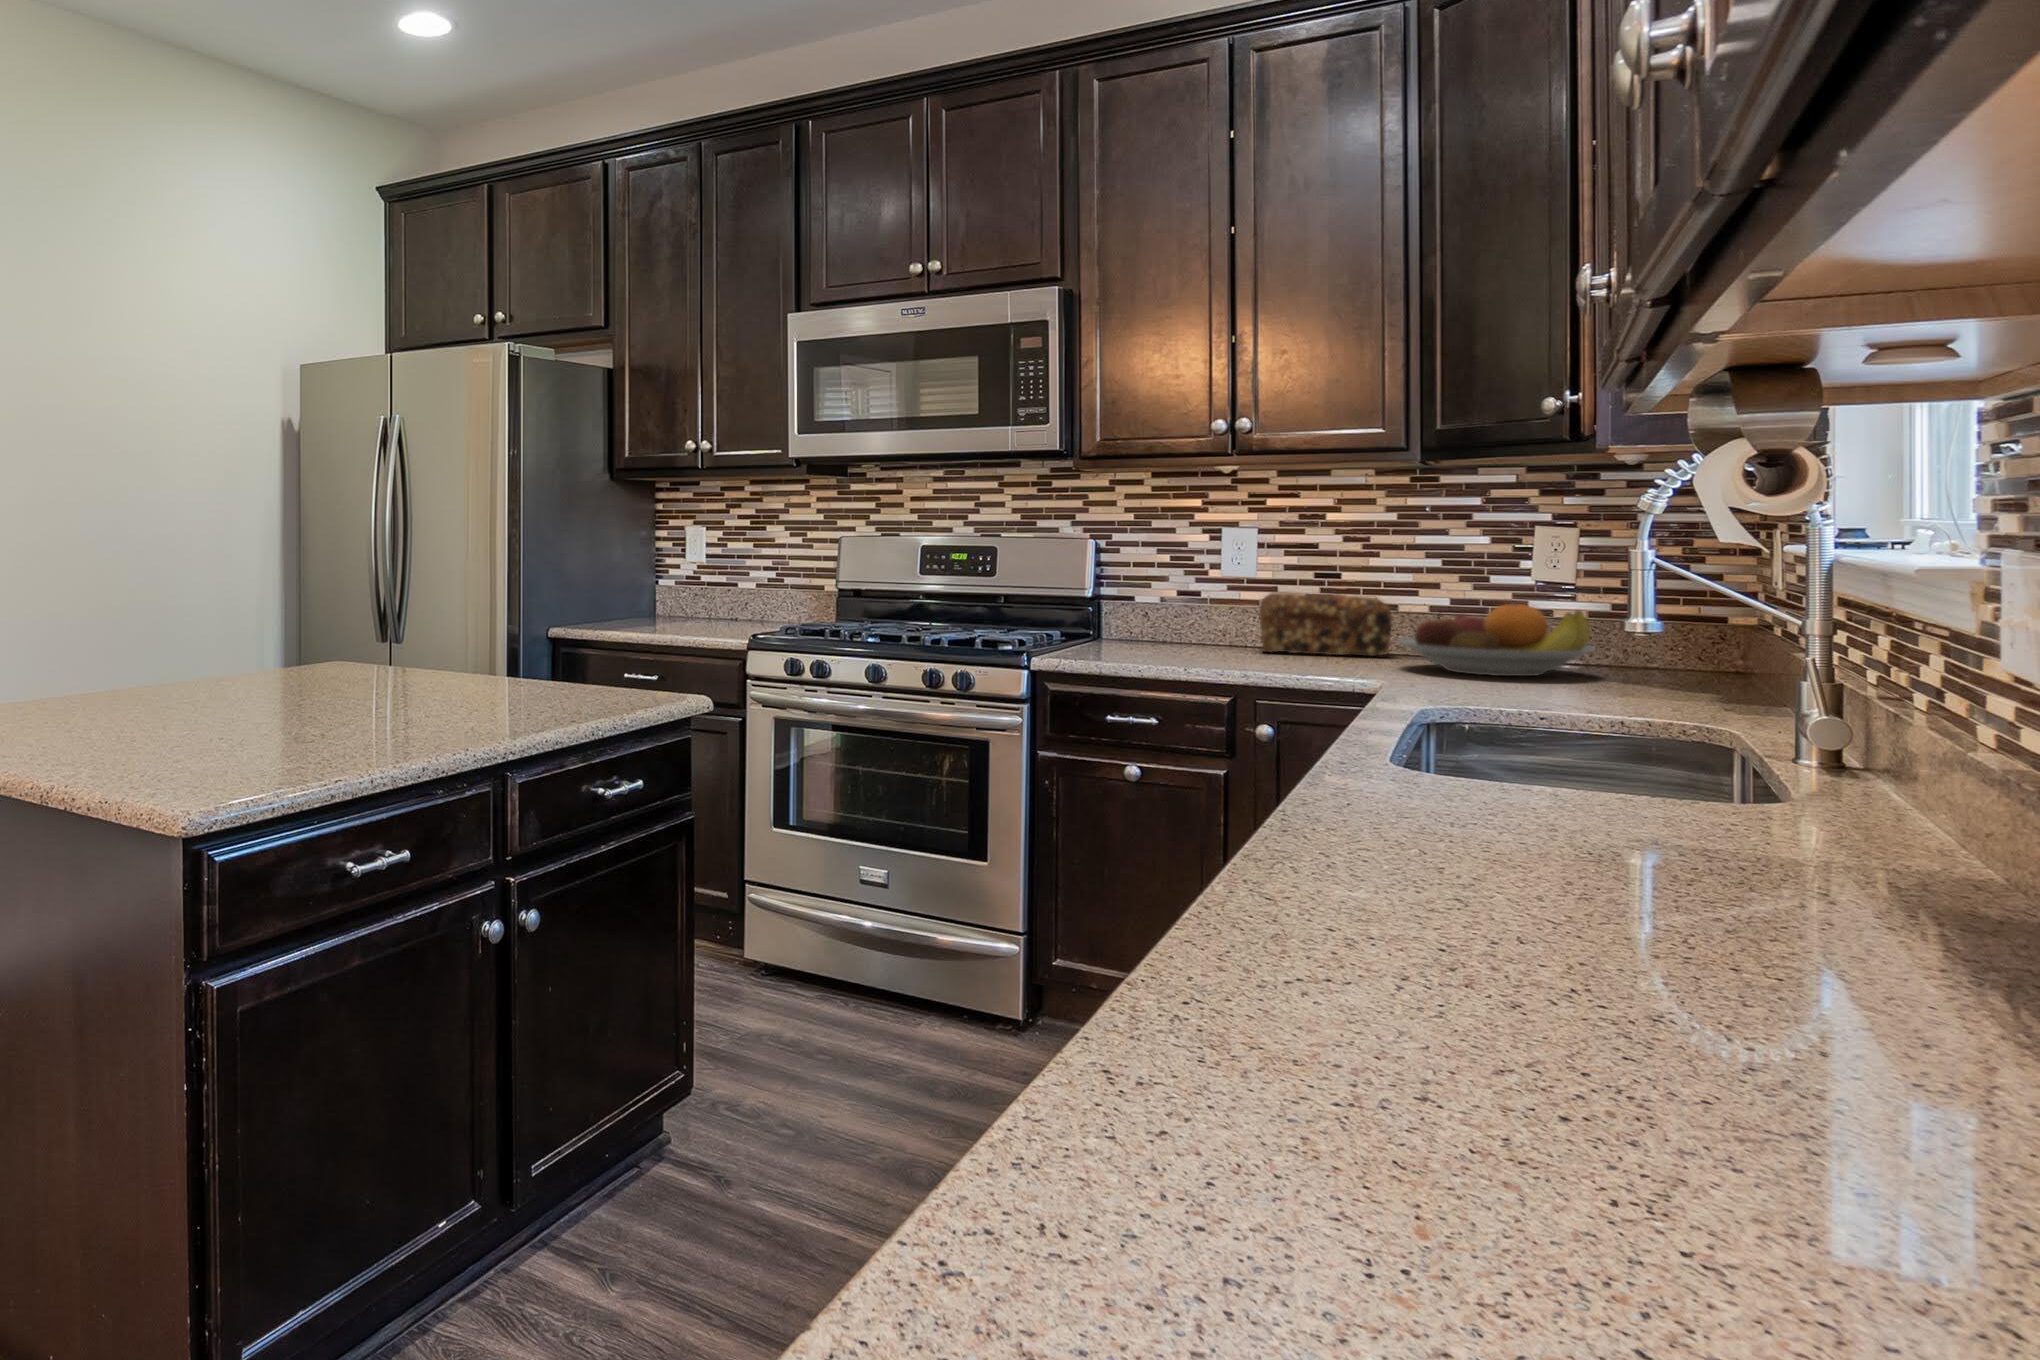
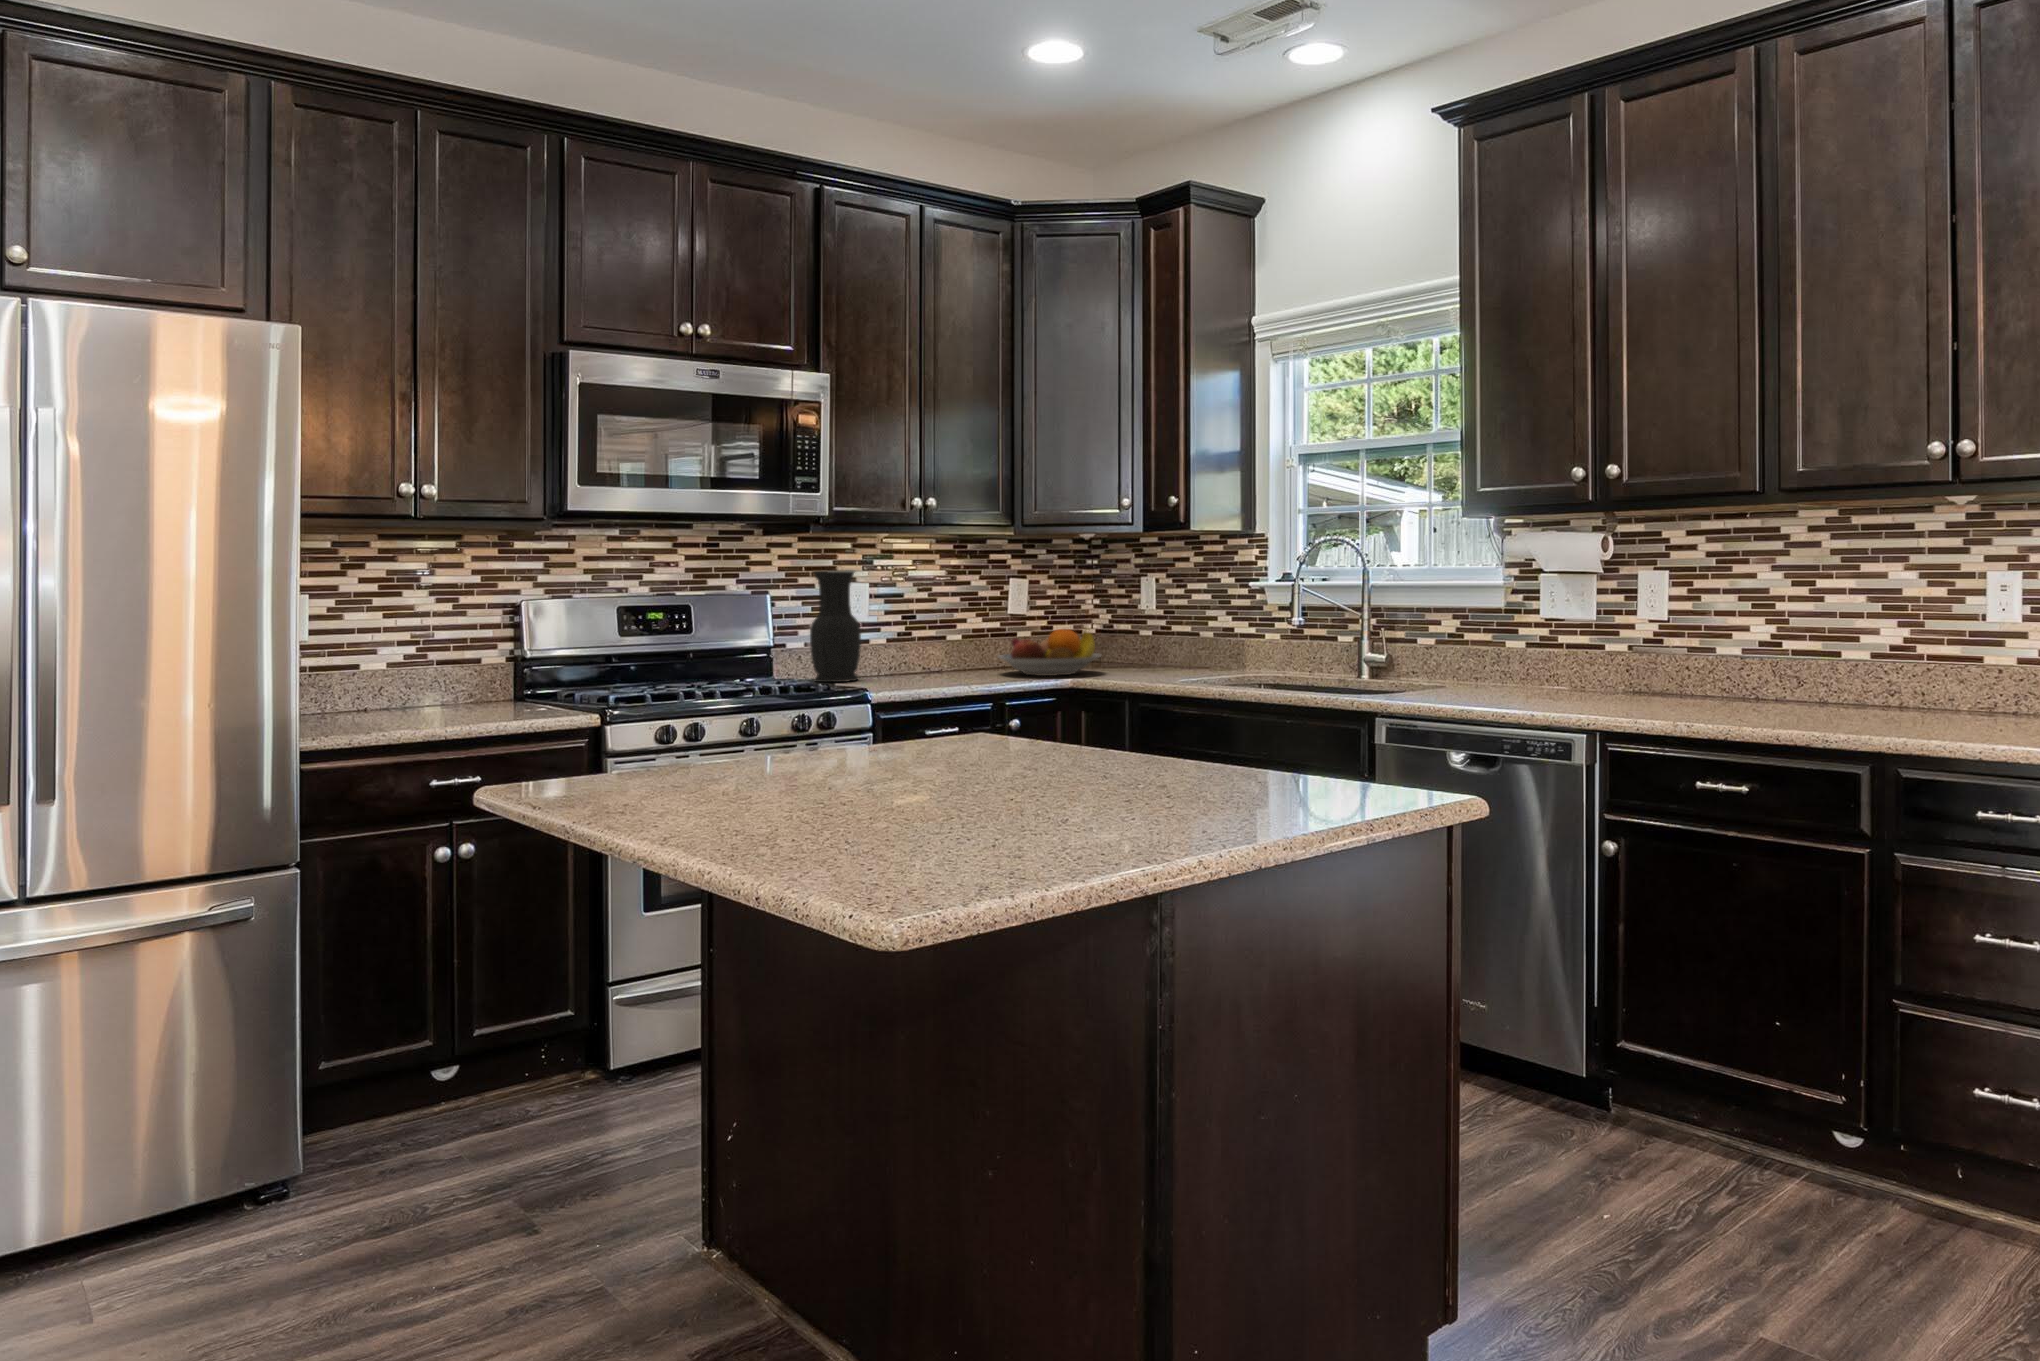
vase: none [1154,512,1219,649] -> present [810,571,861,682]
bread loaf: present [1260,593,1392,656] -> none [871,630,963,678]

